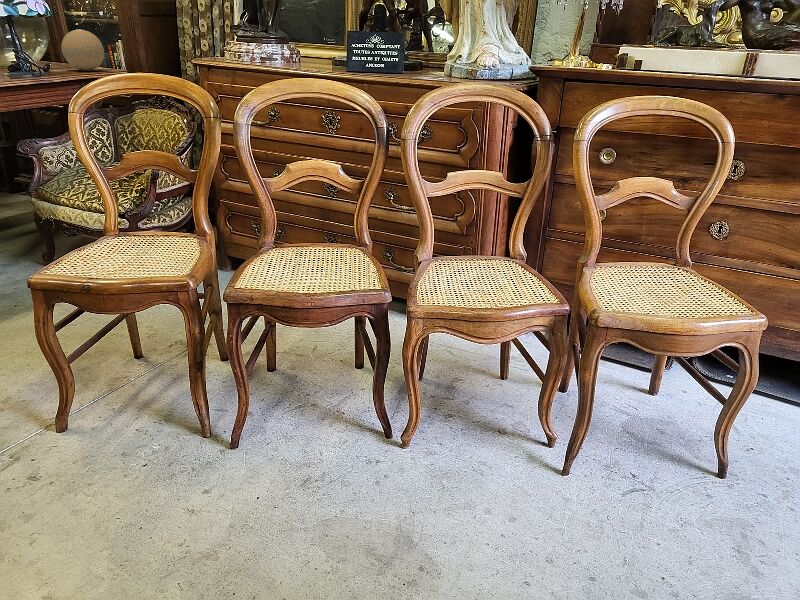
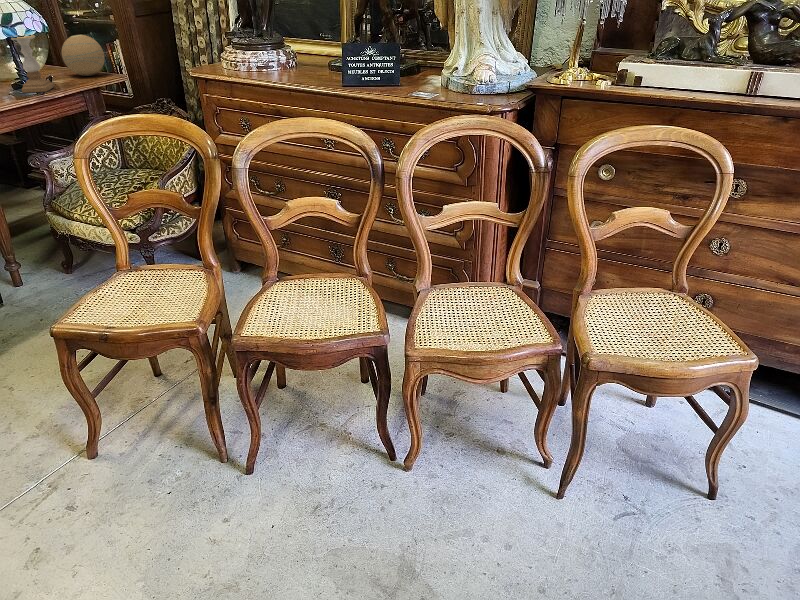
candle holder: none [11,19,51,76] -> present [11,35,54,93]

